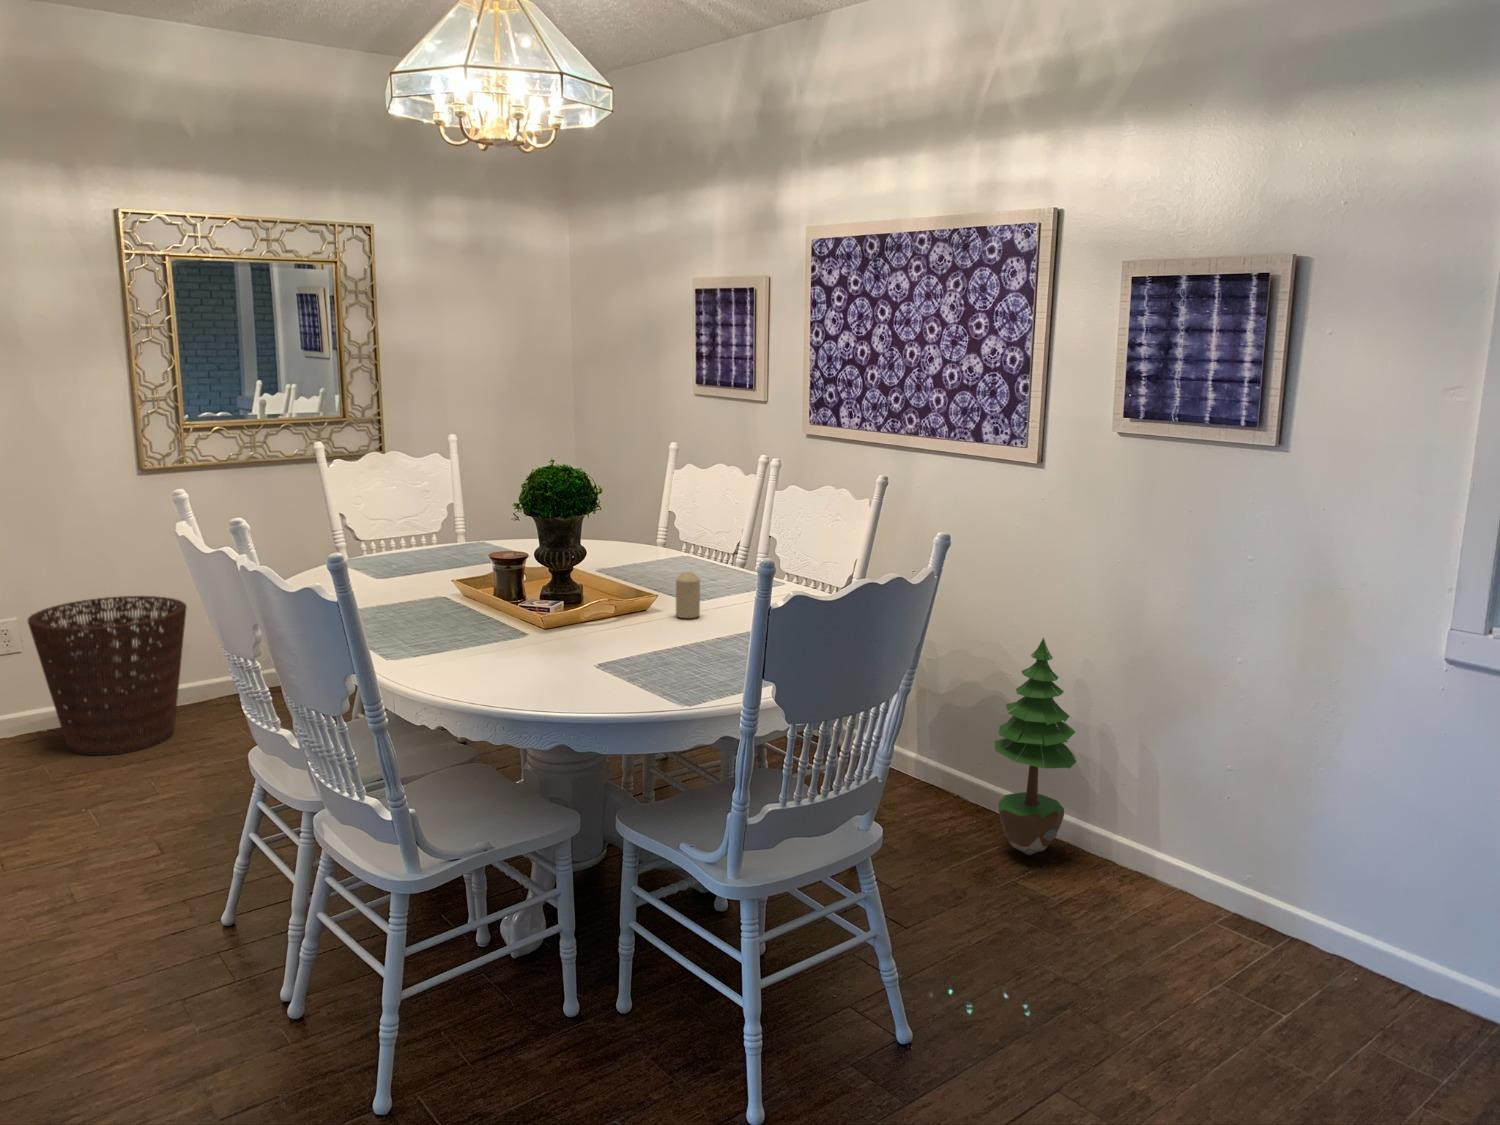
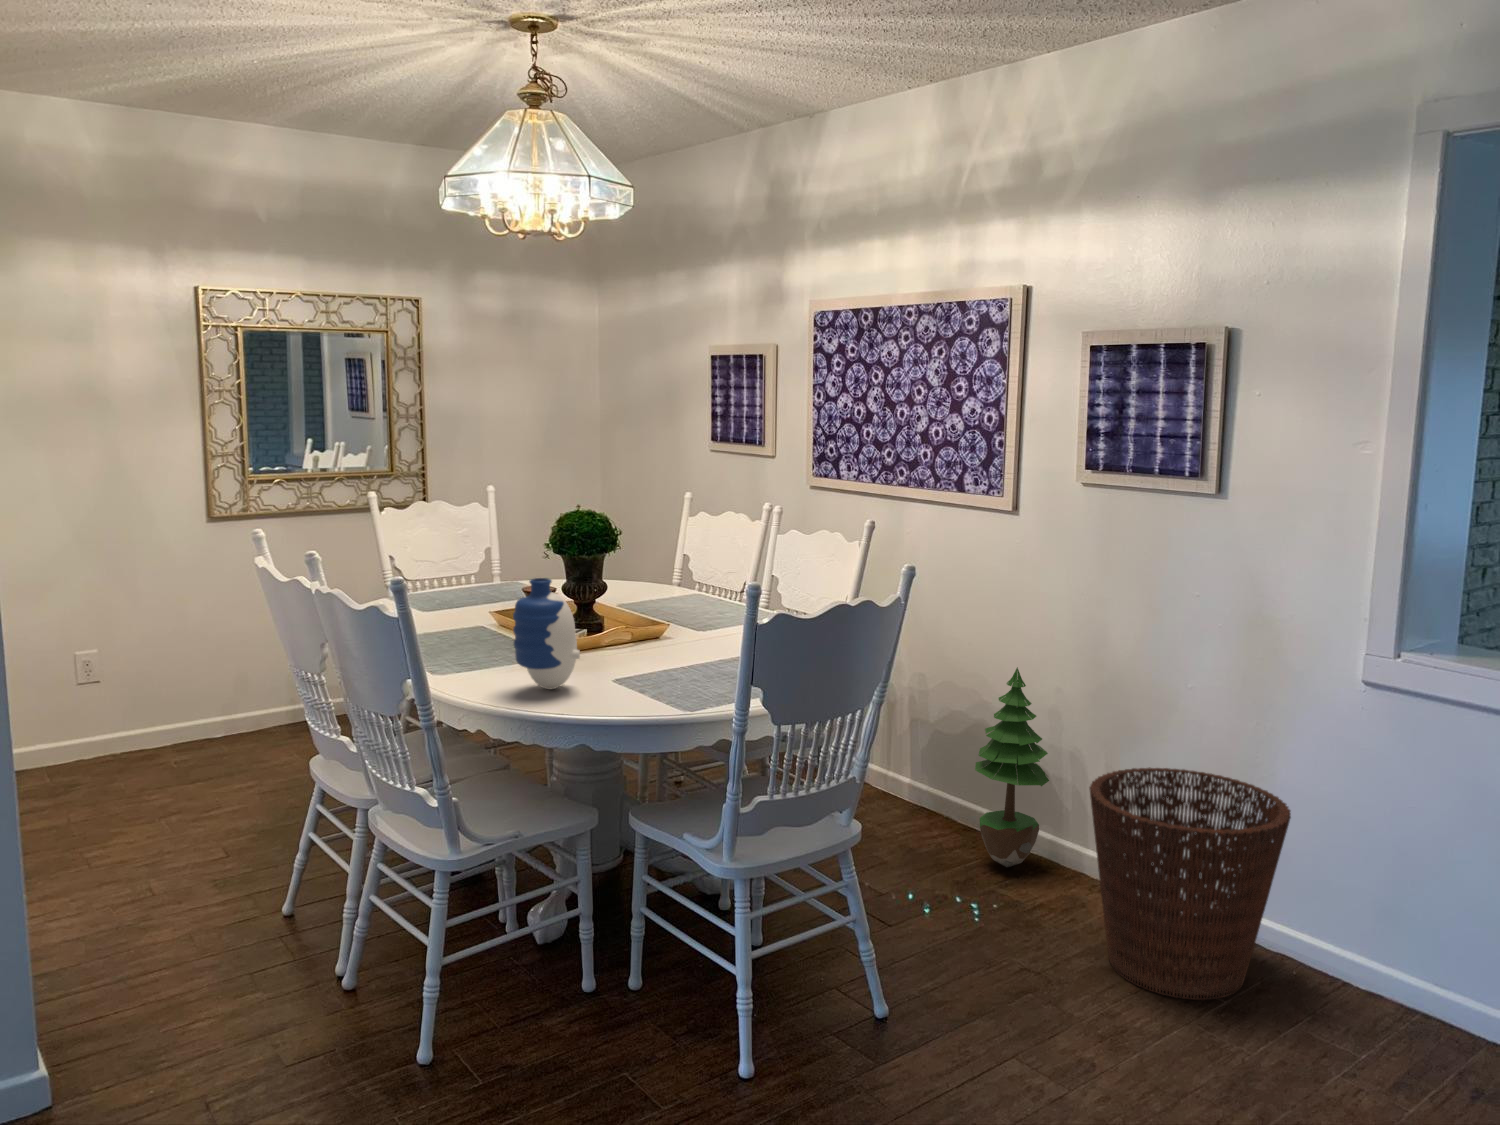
vase: none [479,549,558,678] -> present [513,578,580,689]
candle: present [676,572,700,618] -> none [685,604,706,645]
basket: present [28,596,186,755] -> present [1090,767,1291,1000]

